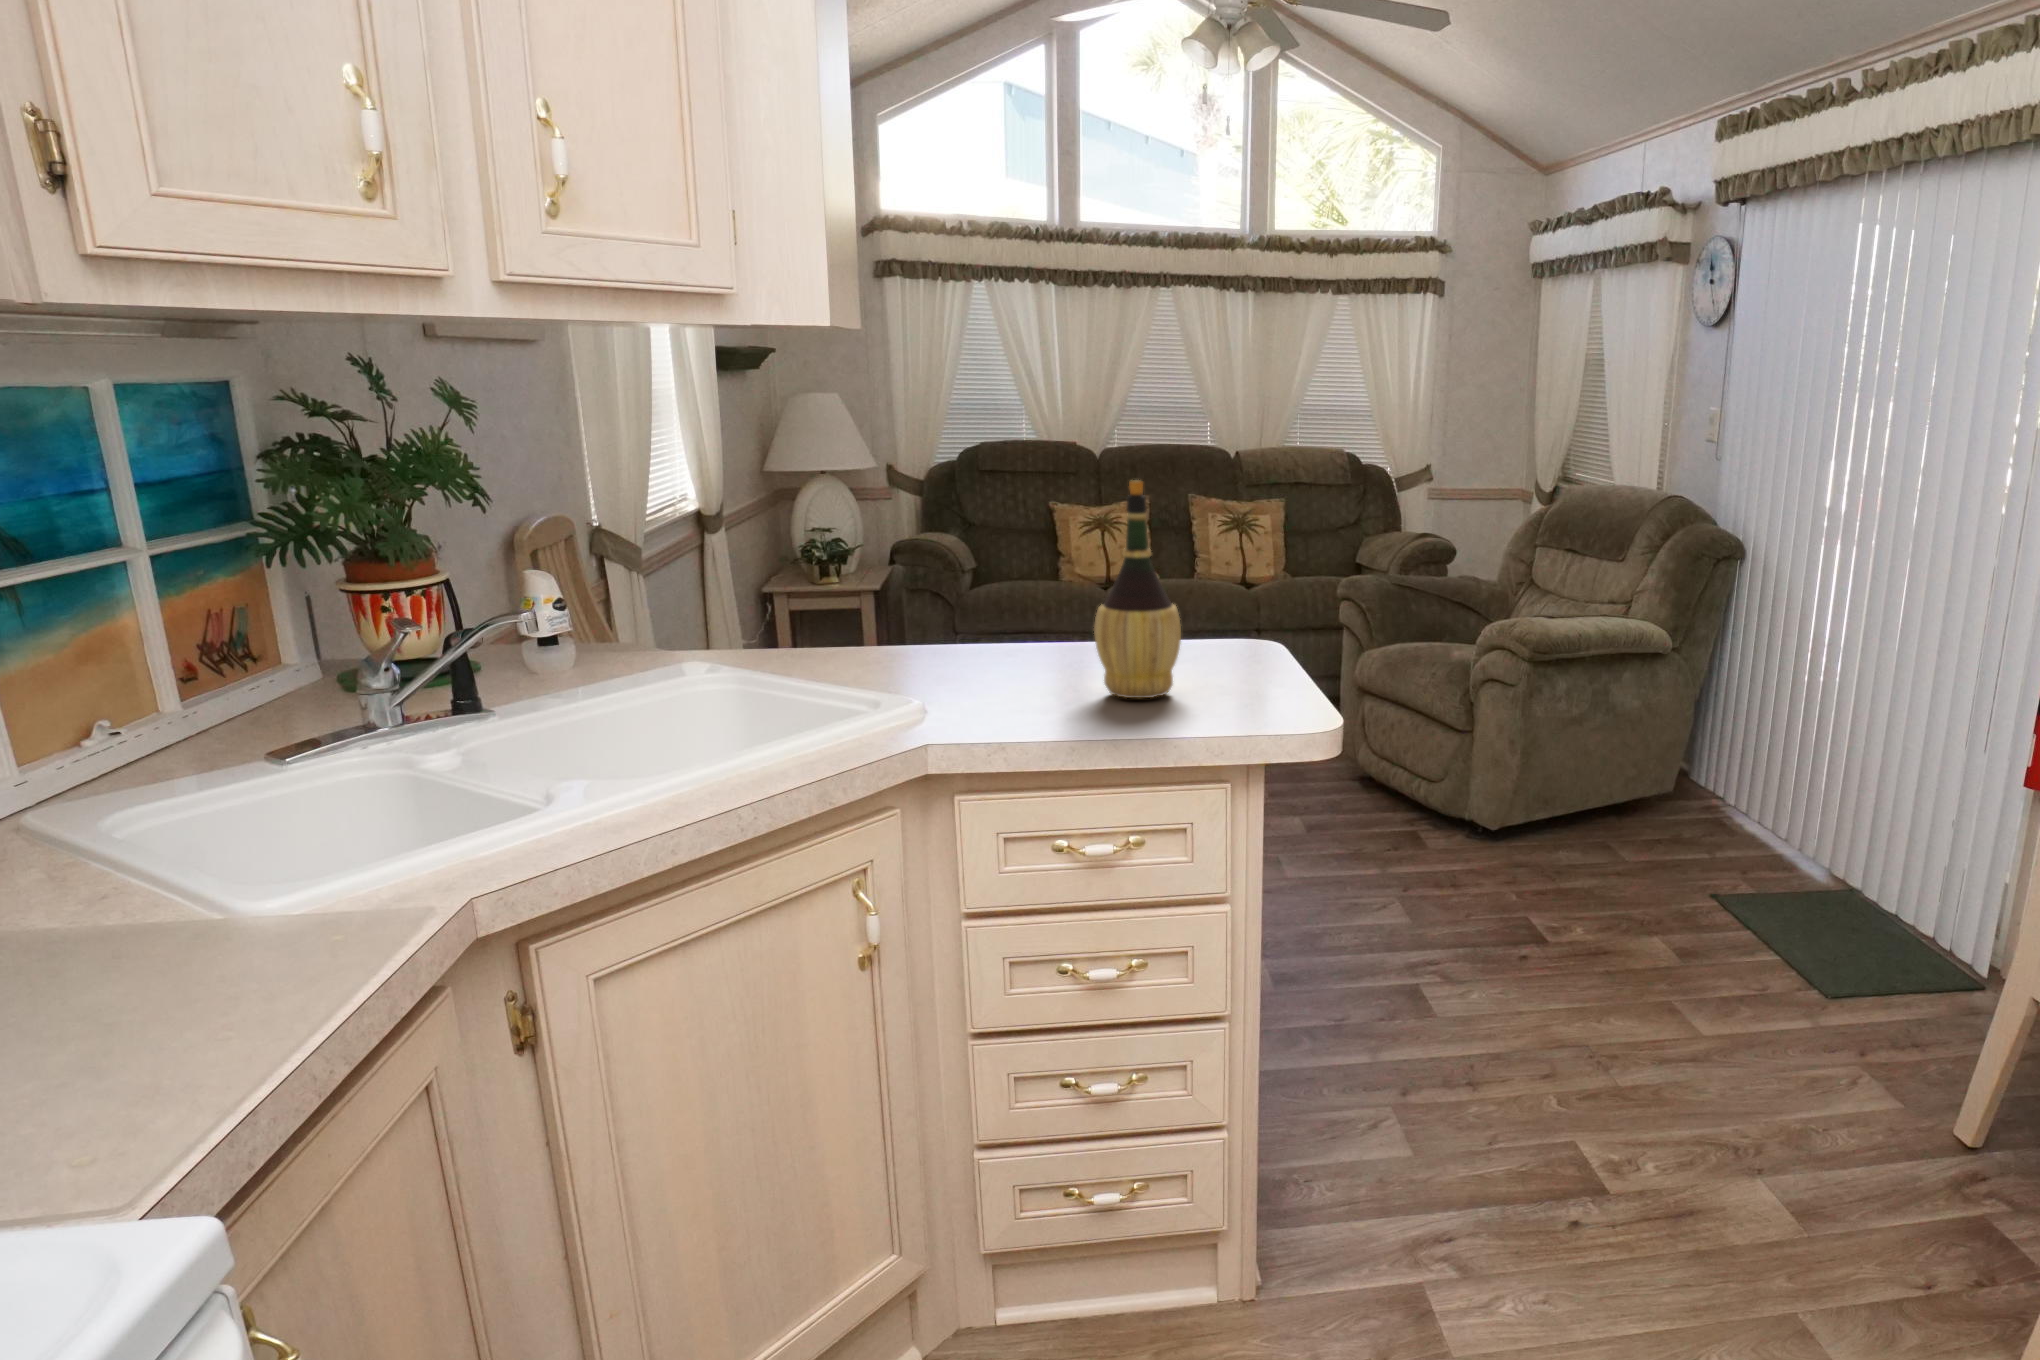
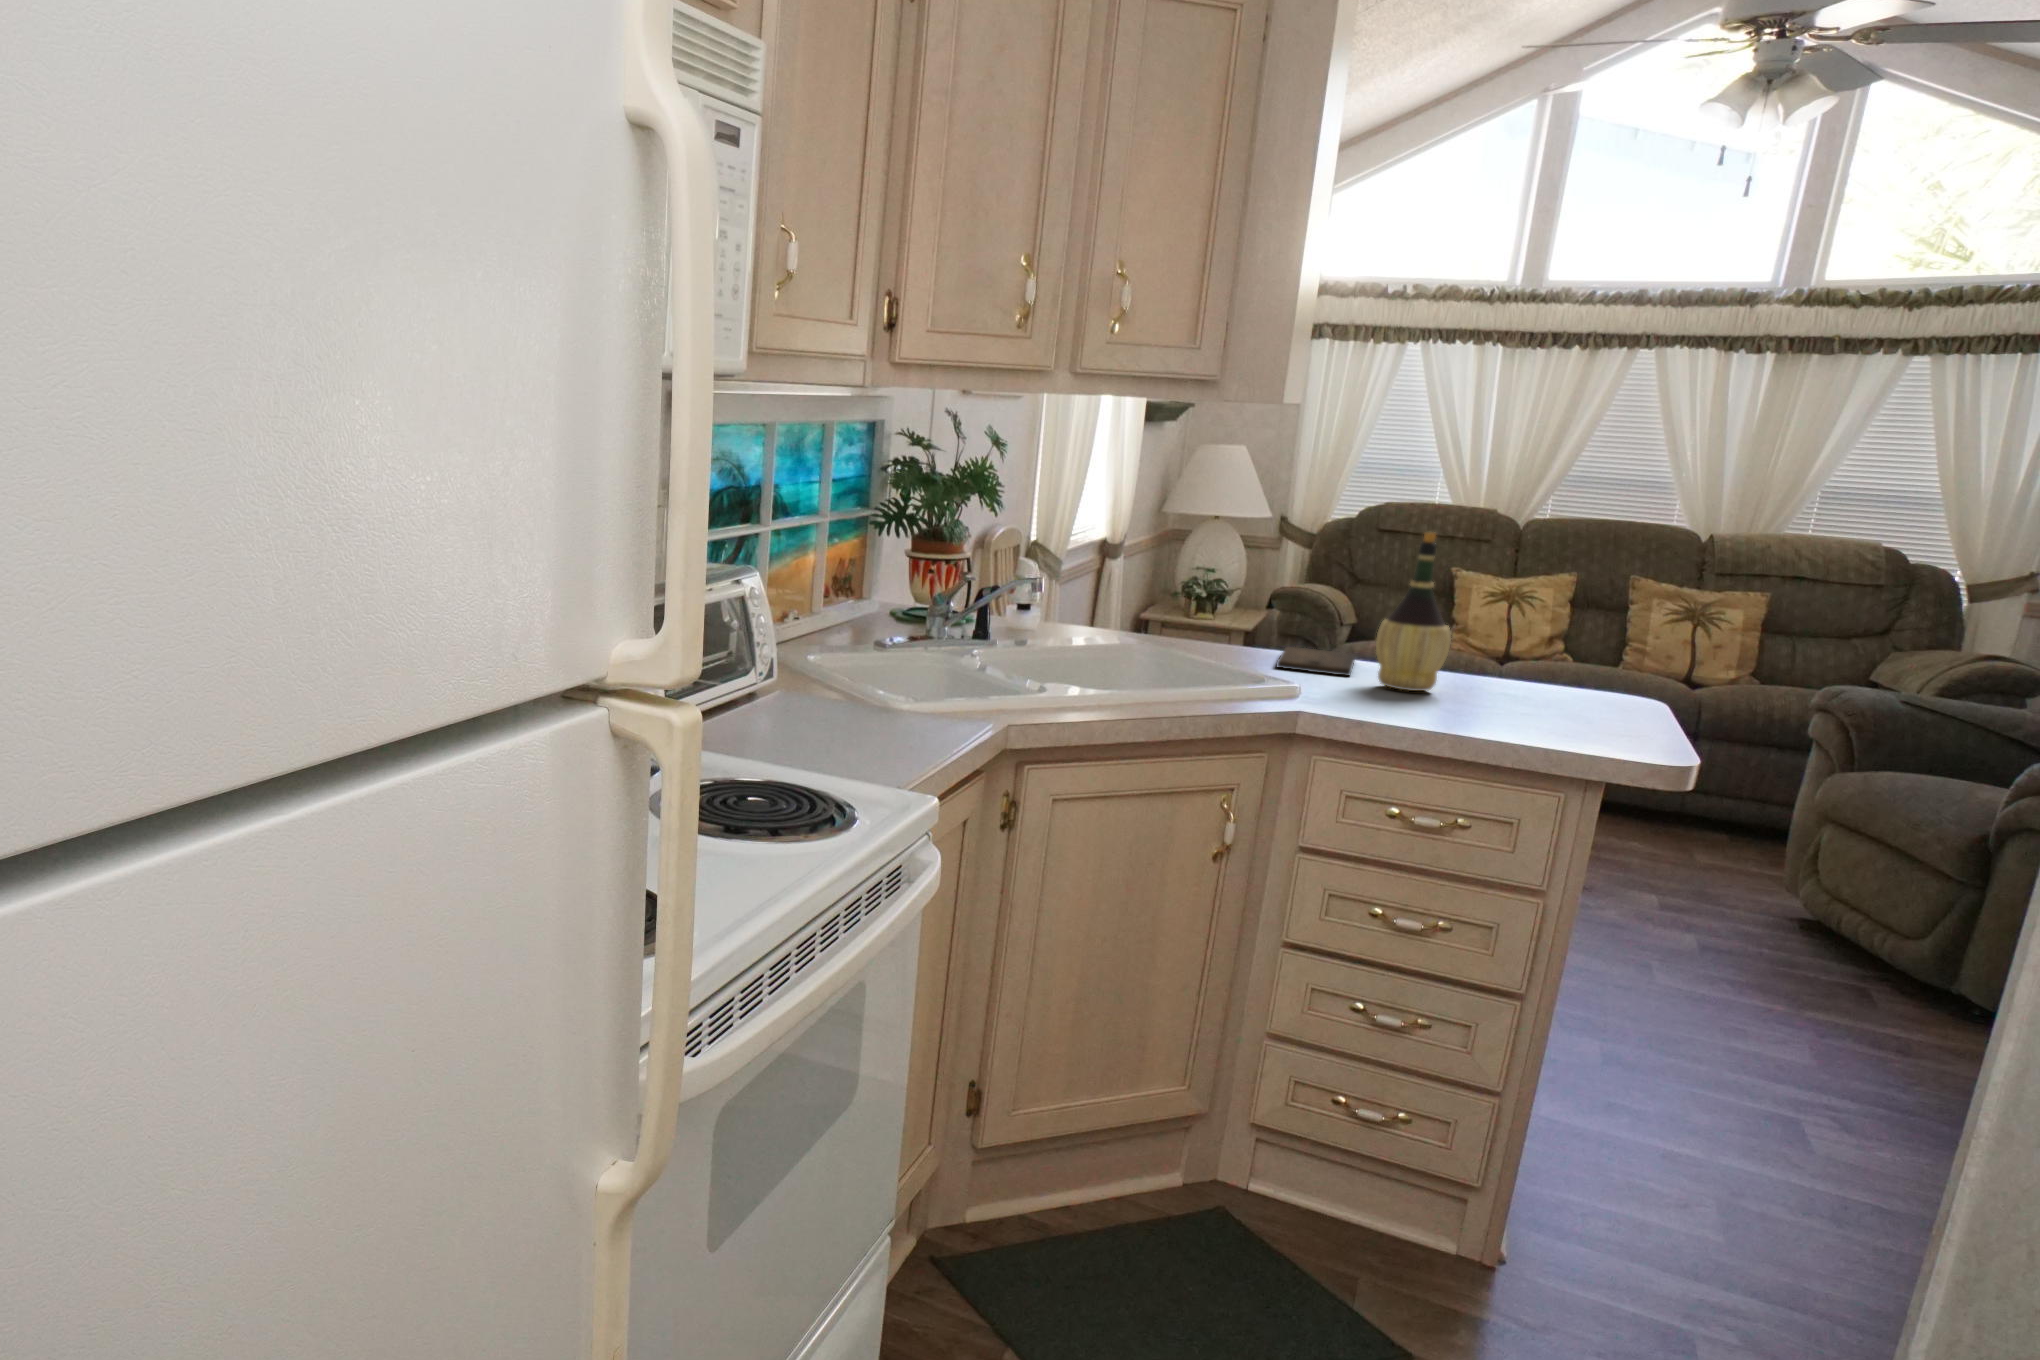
cutting board: none [970,646,1066,688] -> present [1277,647,1355,676]

